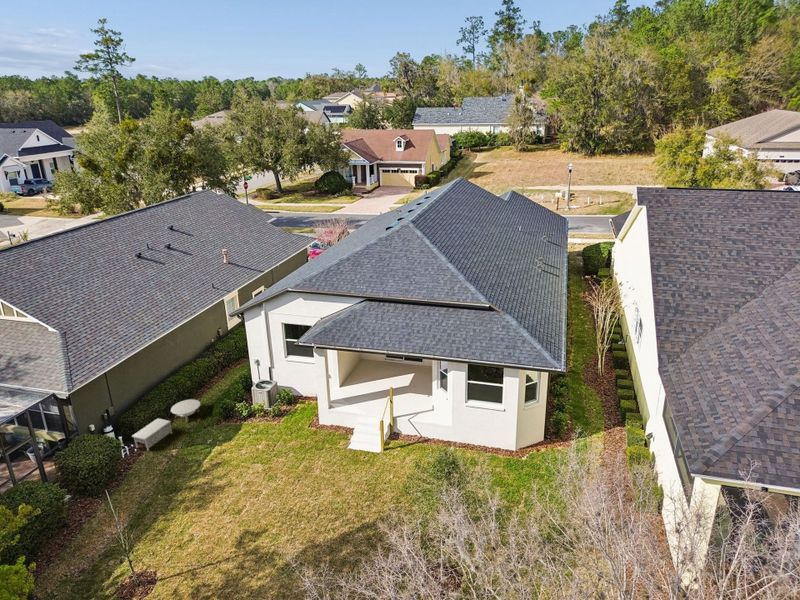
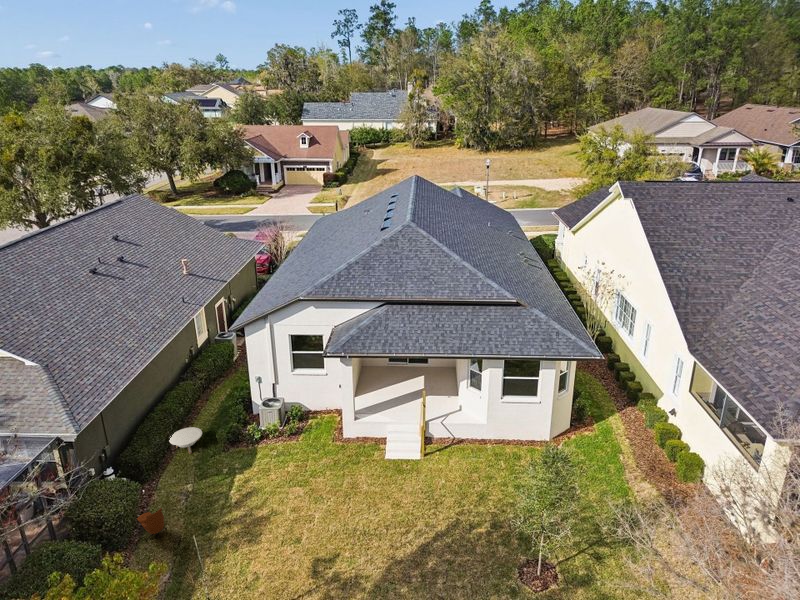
storage bench: present [132,418,172,451] -> none [137,453,178,490]
lounge chair: none [115,466,139,494] -> present [137,508,166,540]

